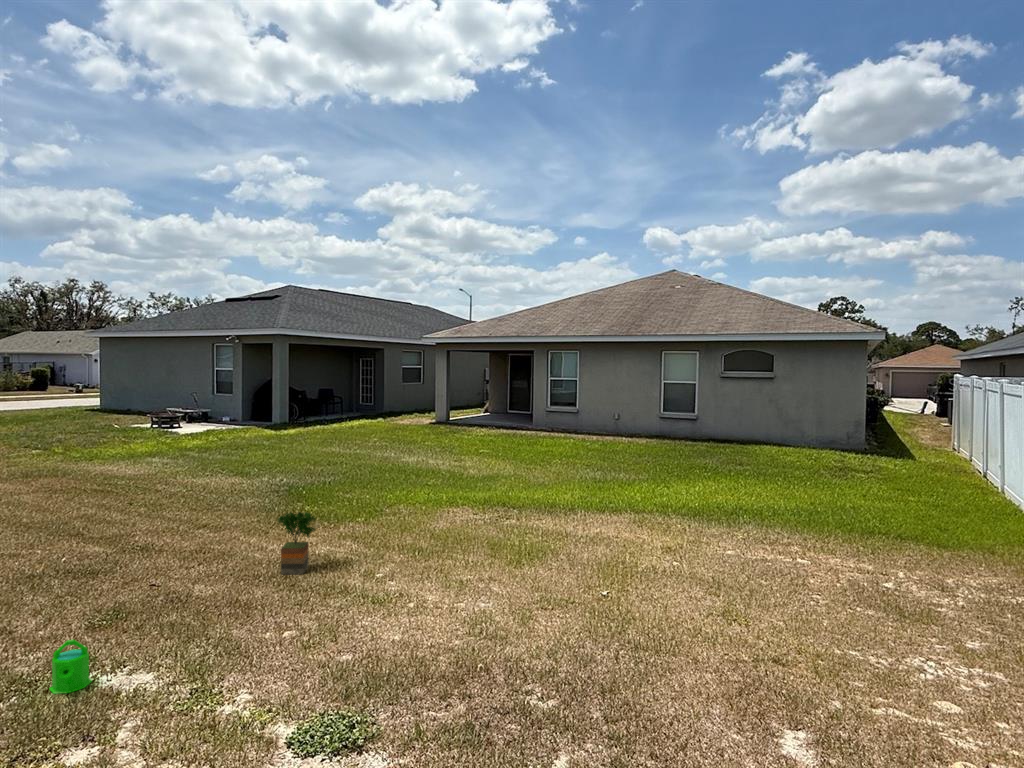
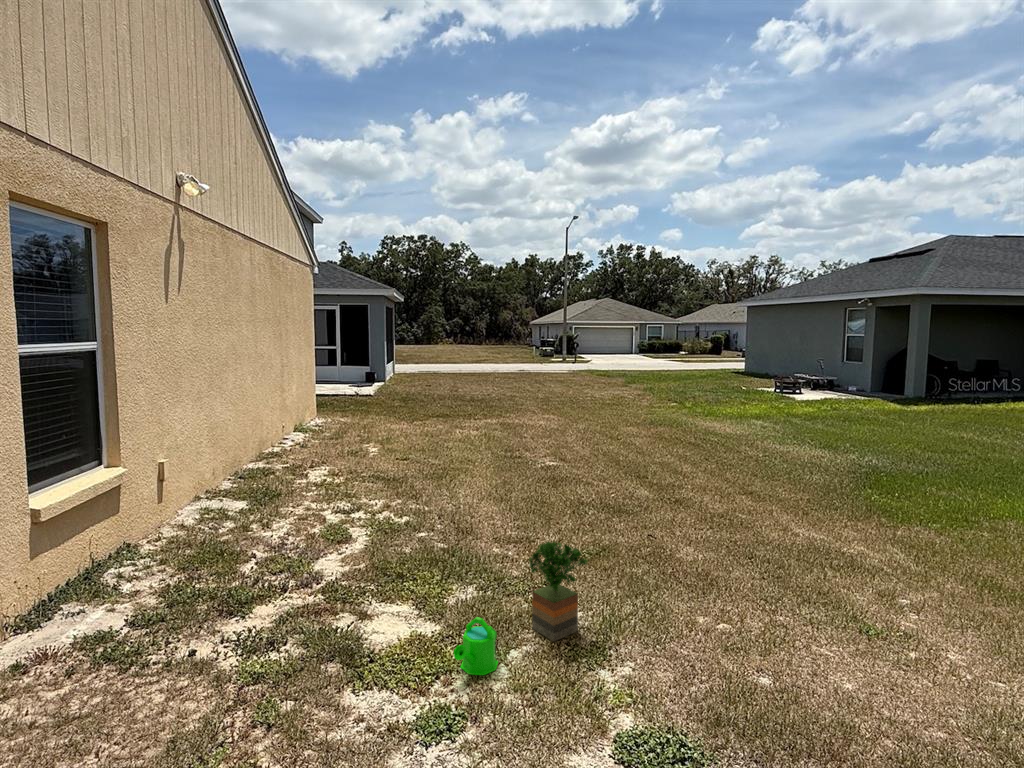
potted tree: present [278,512,316,574] -> present [529,542,587,641]

